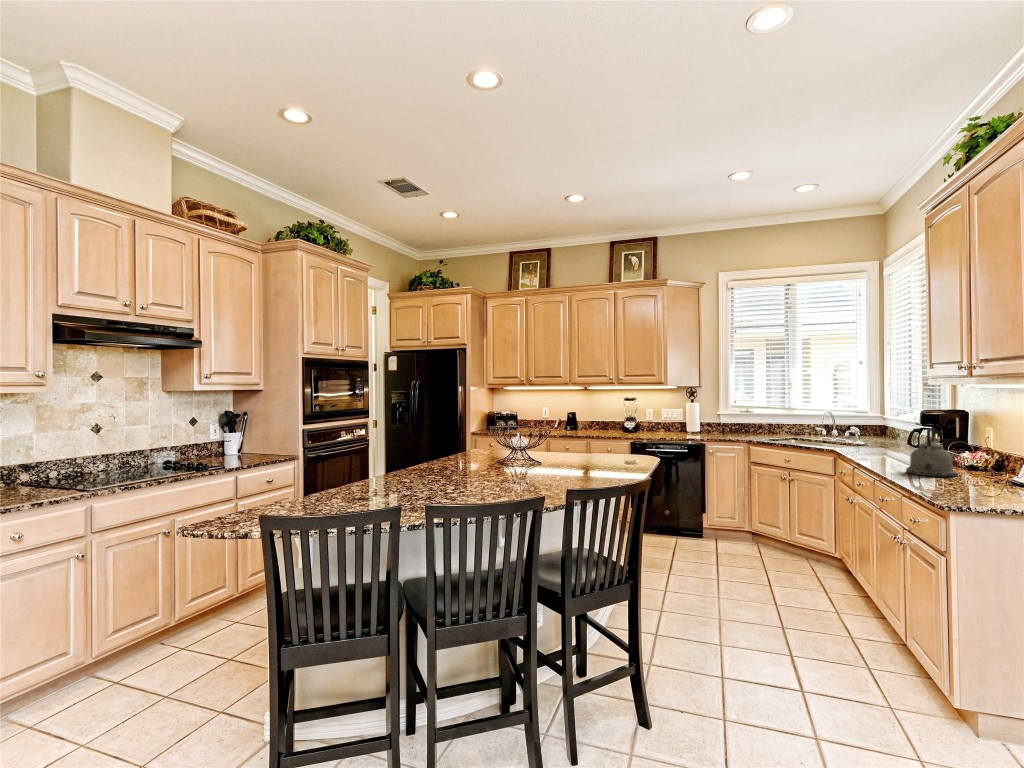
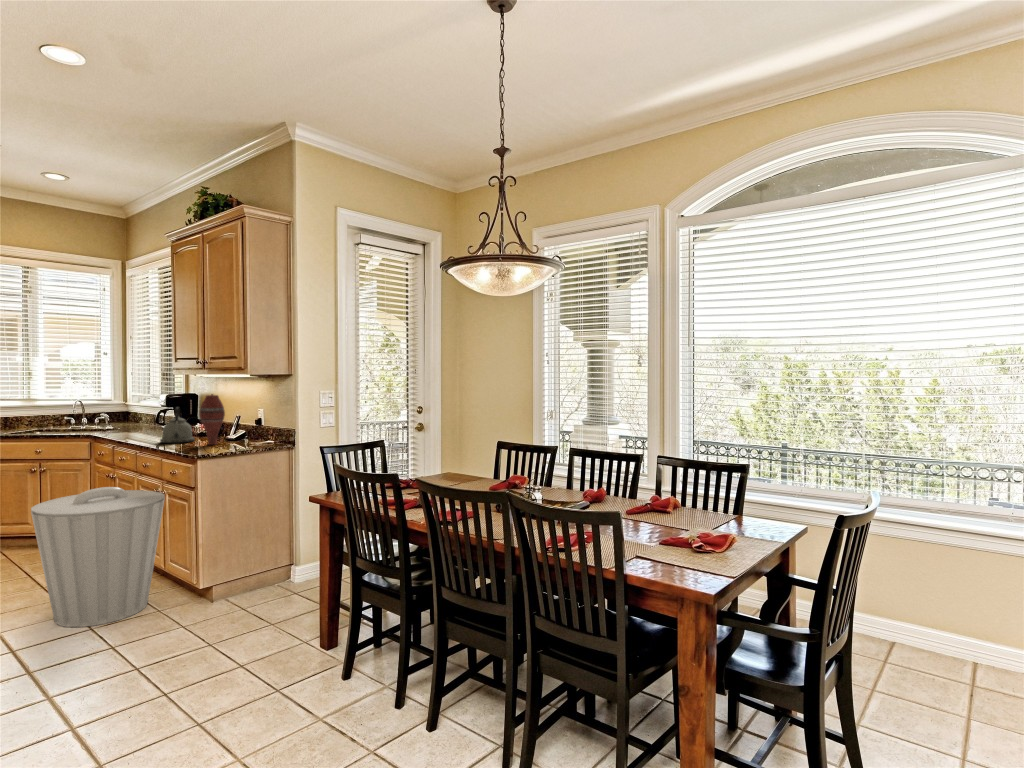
vase: none [962,414,1005,488] -> present [200,394,225,445]
trash can: none [753,519,905,692] -> present [31,487,165,627]

